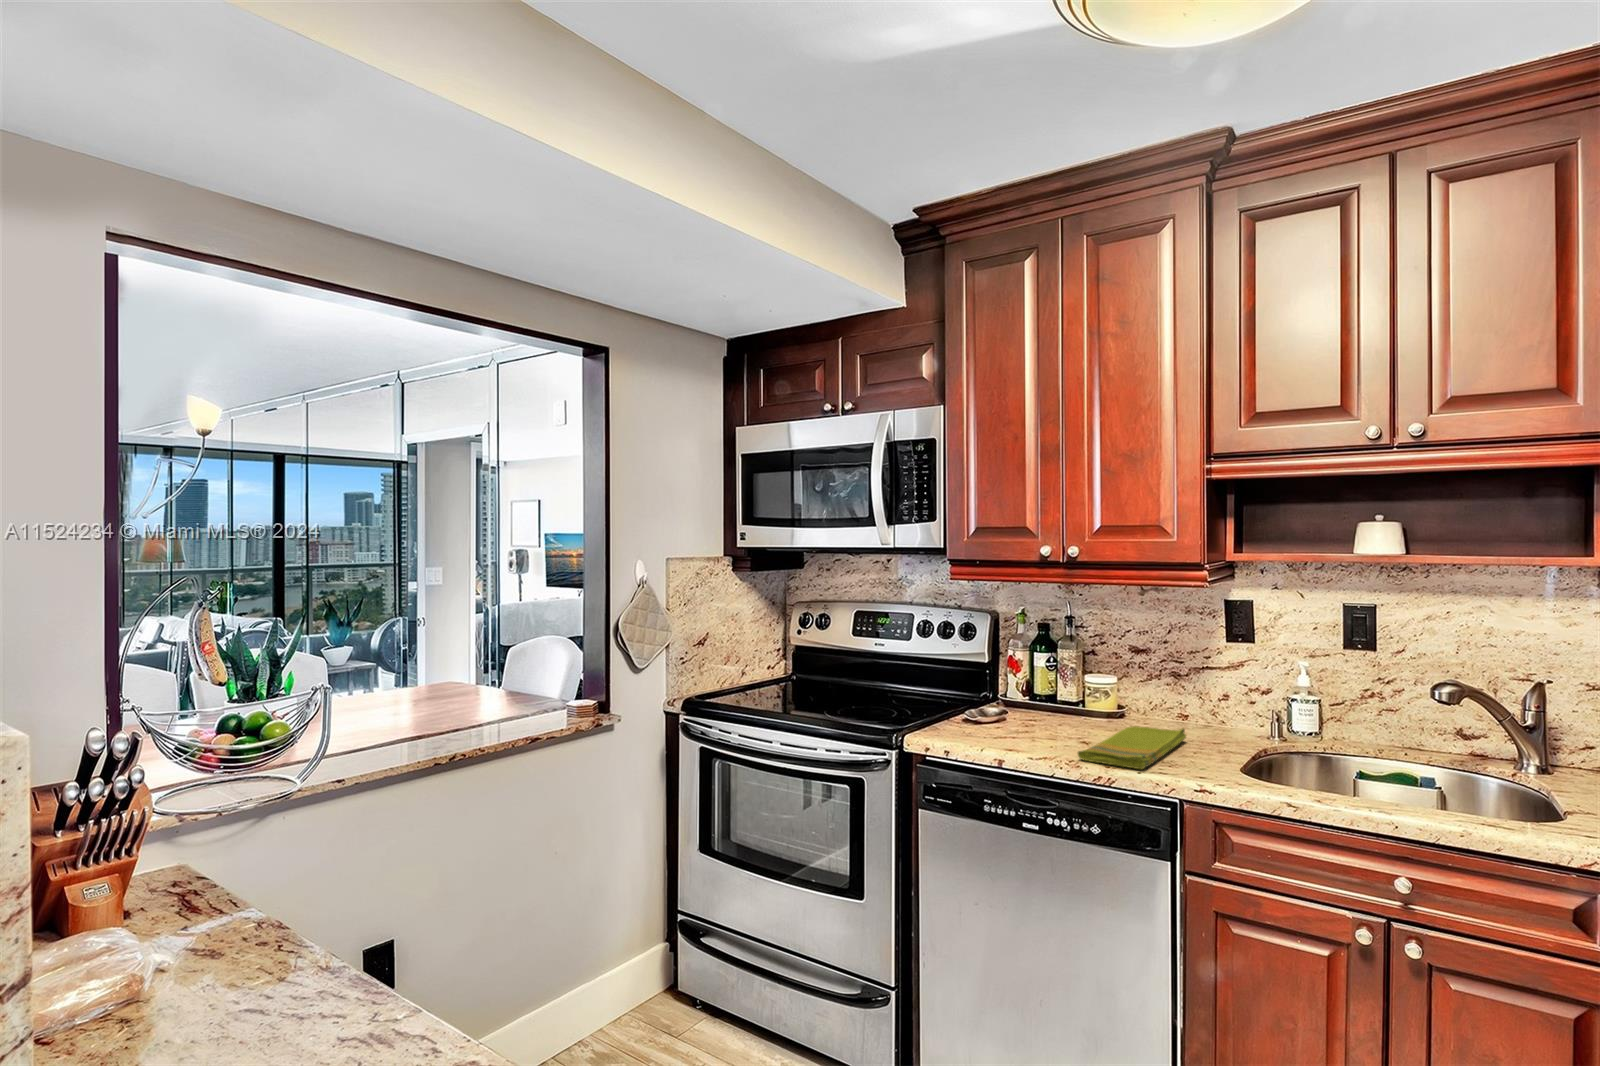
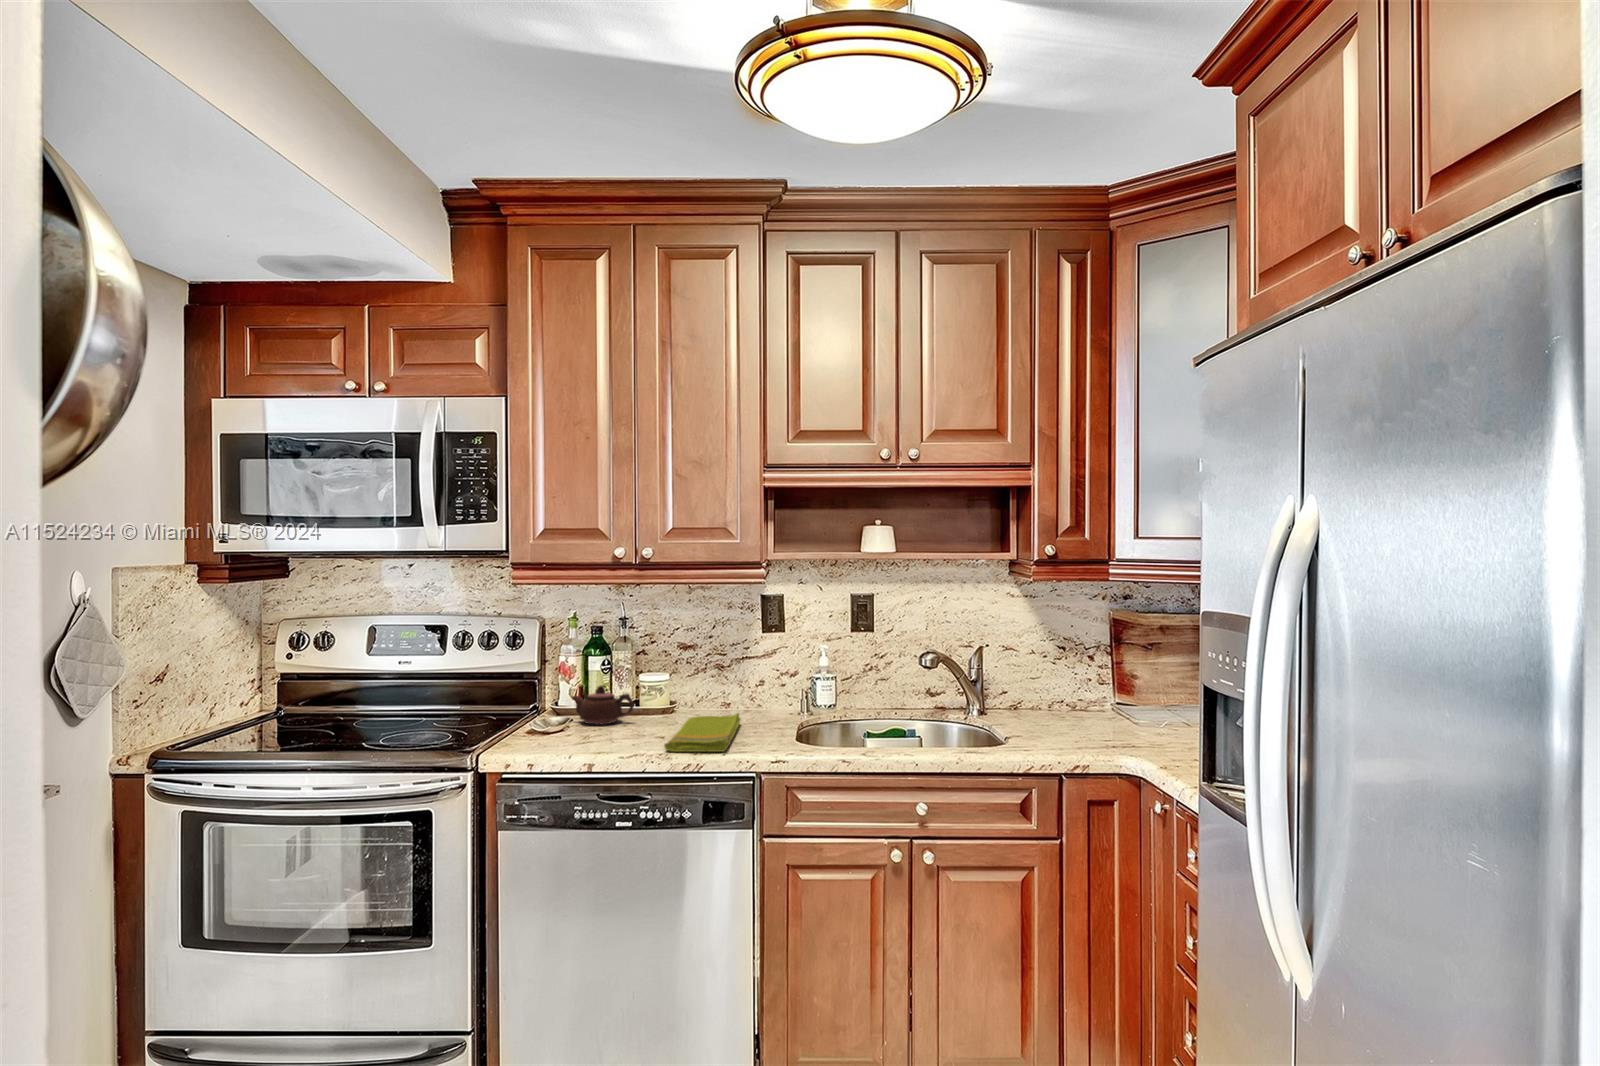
teapot: none [1011,683,1071,722] -> present [572,685,634,724]

